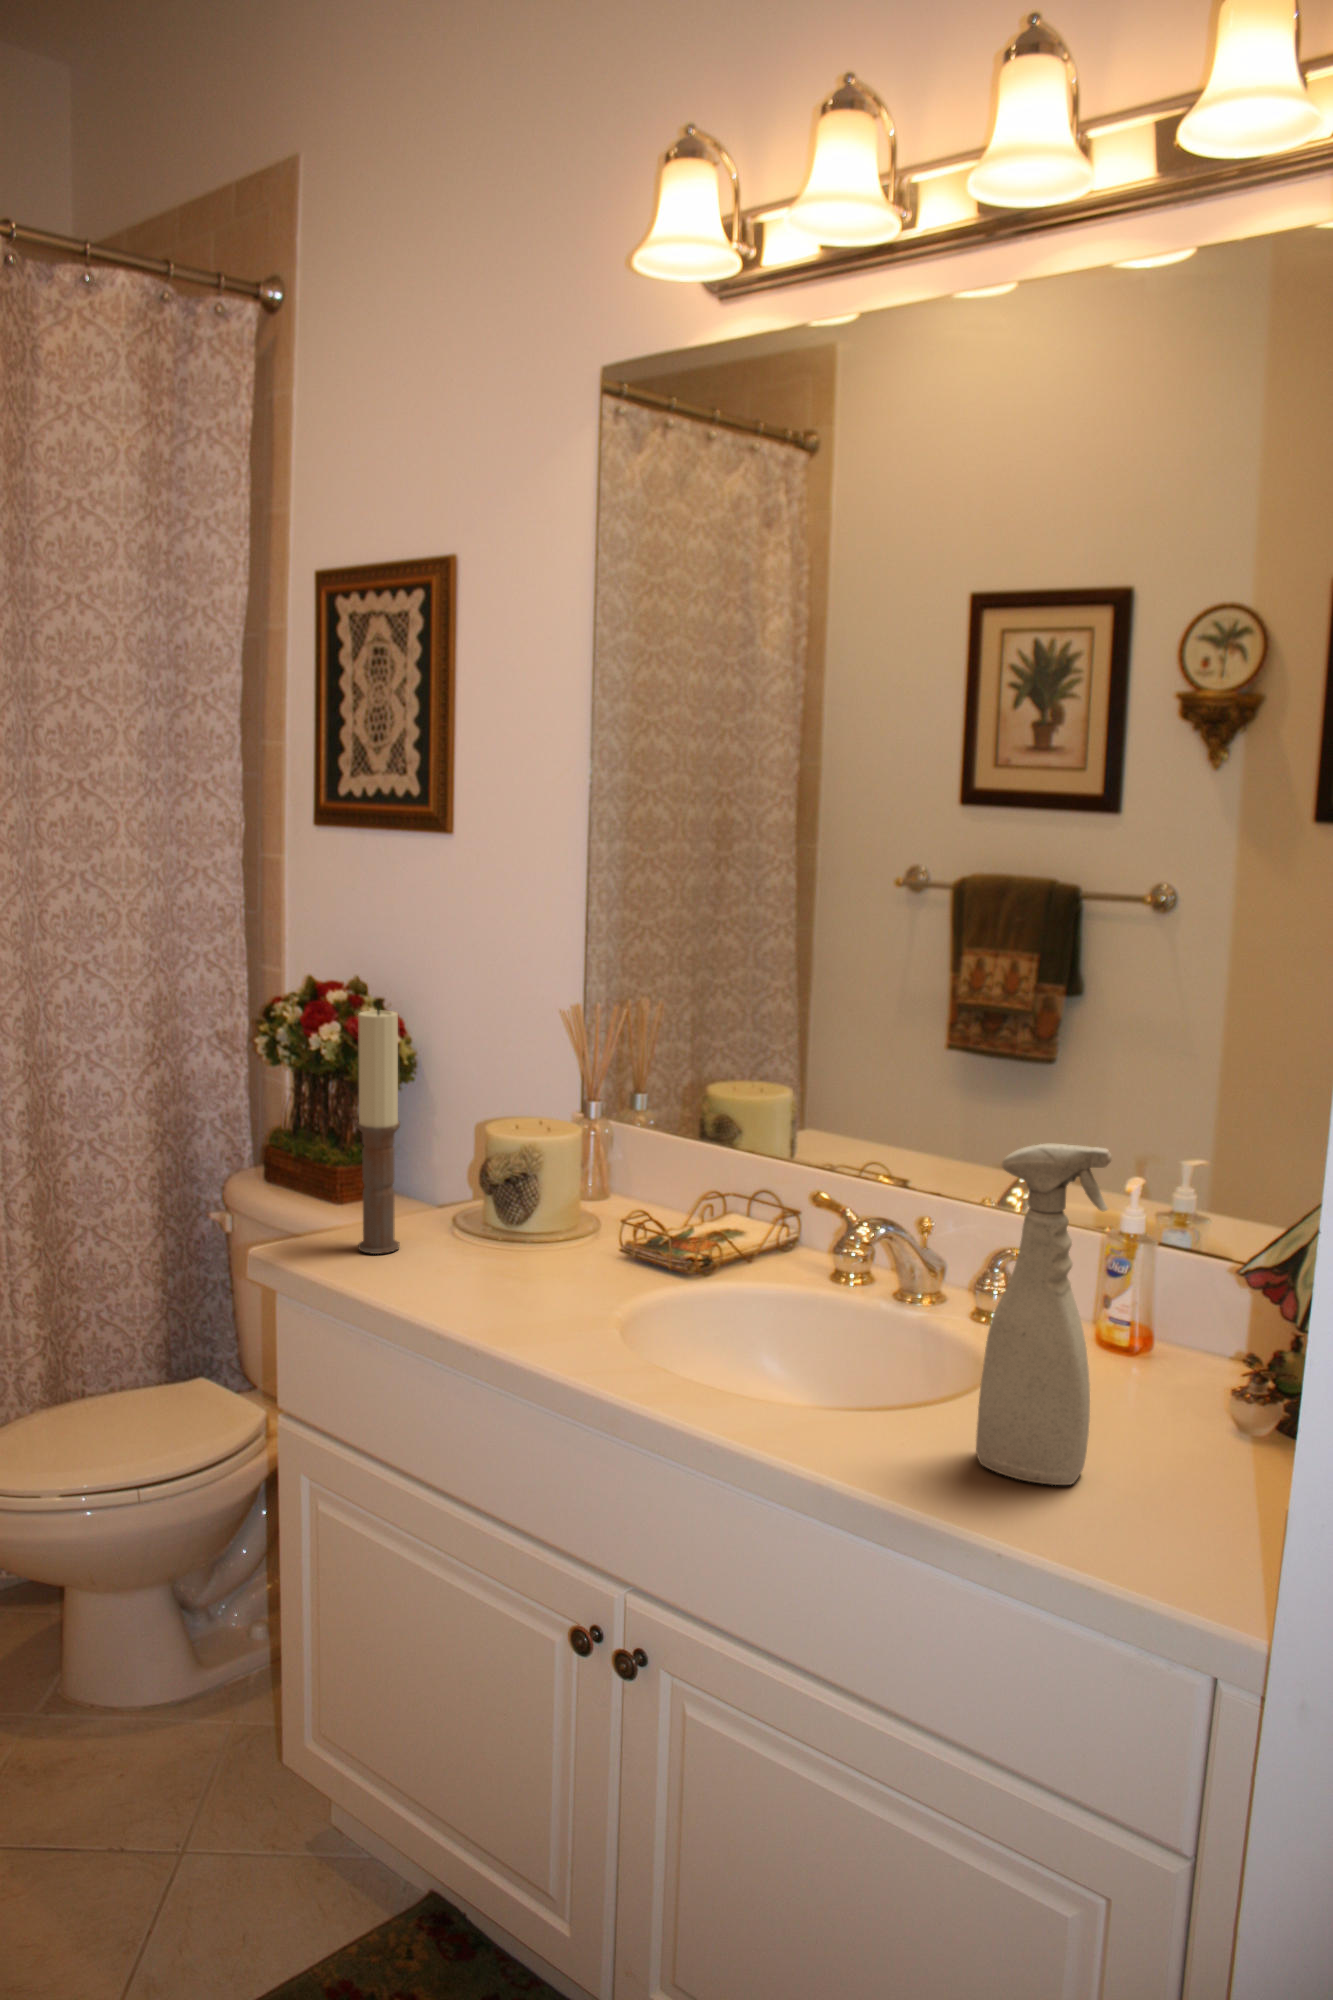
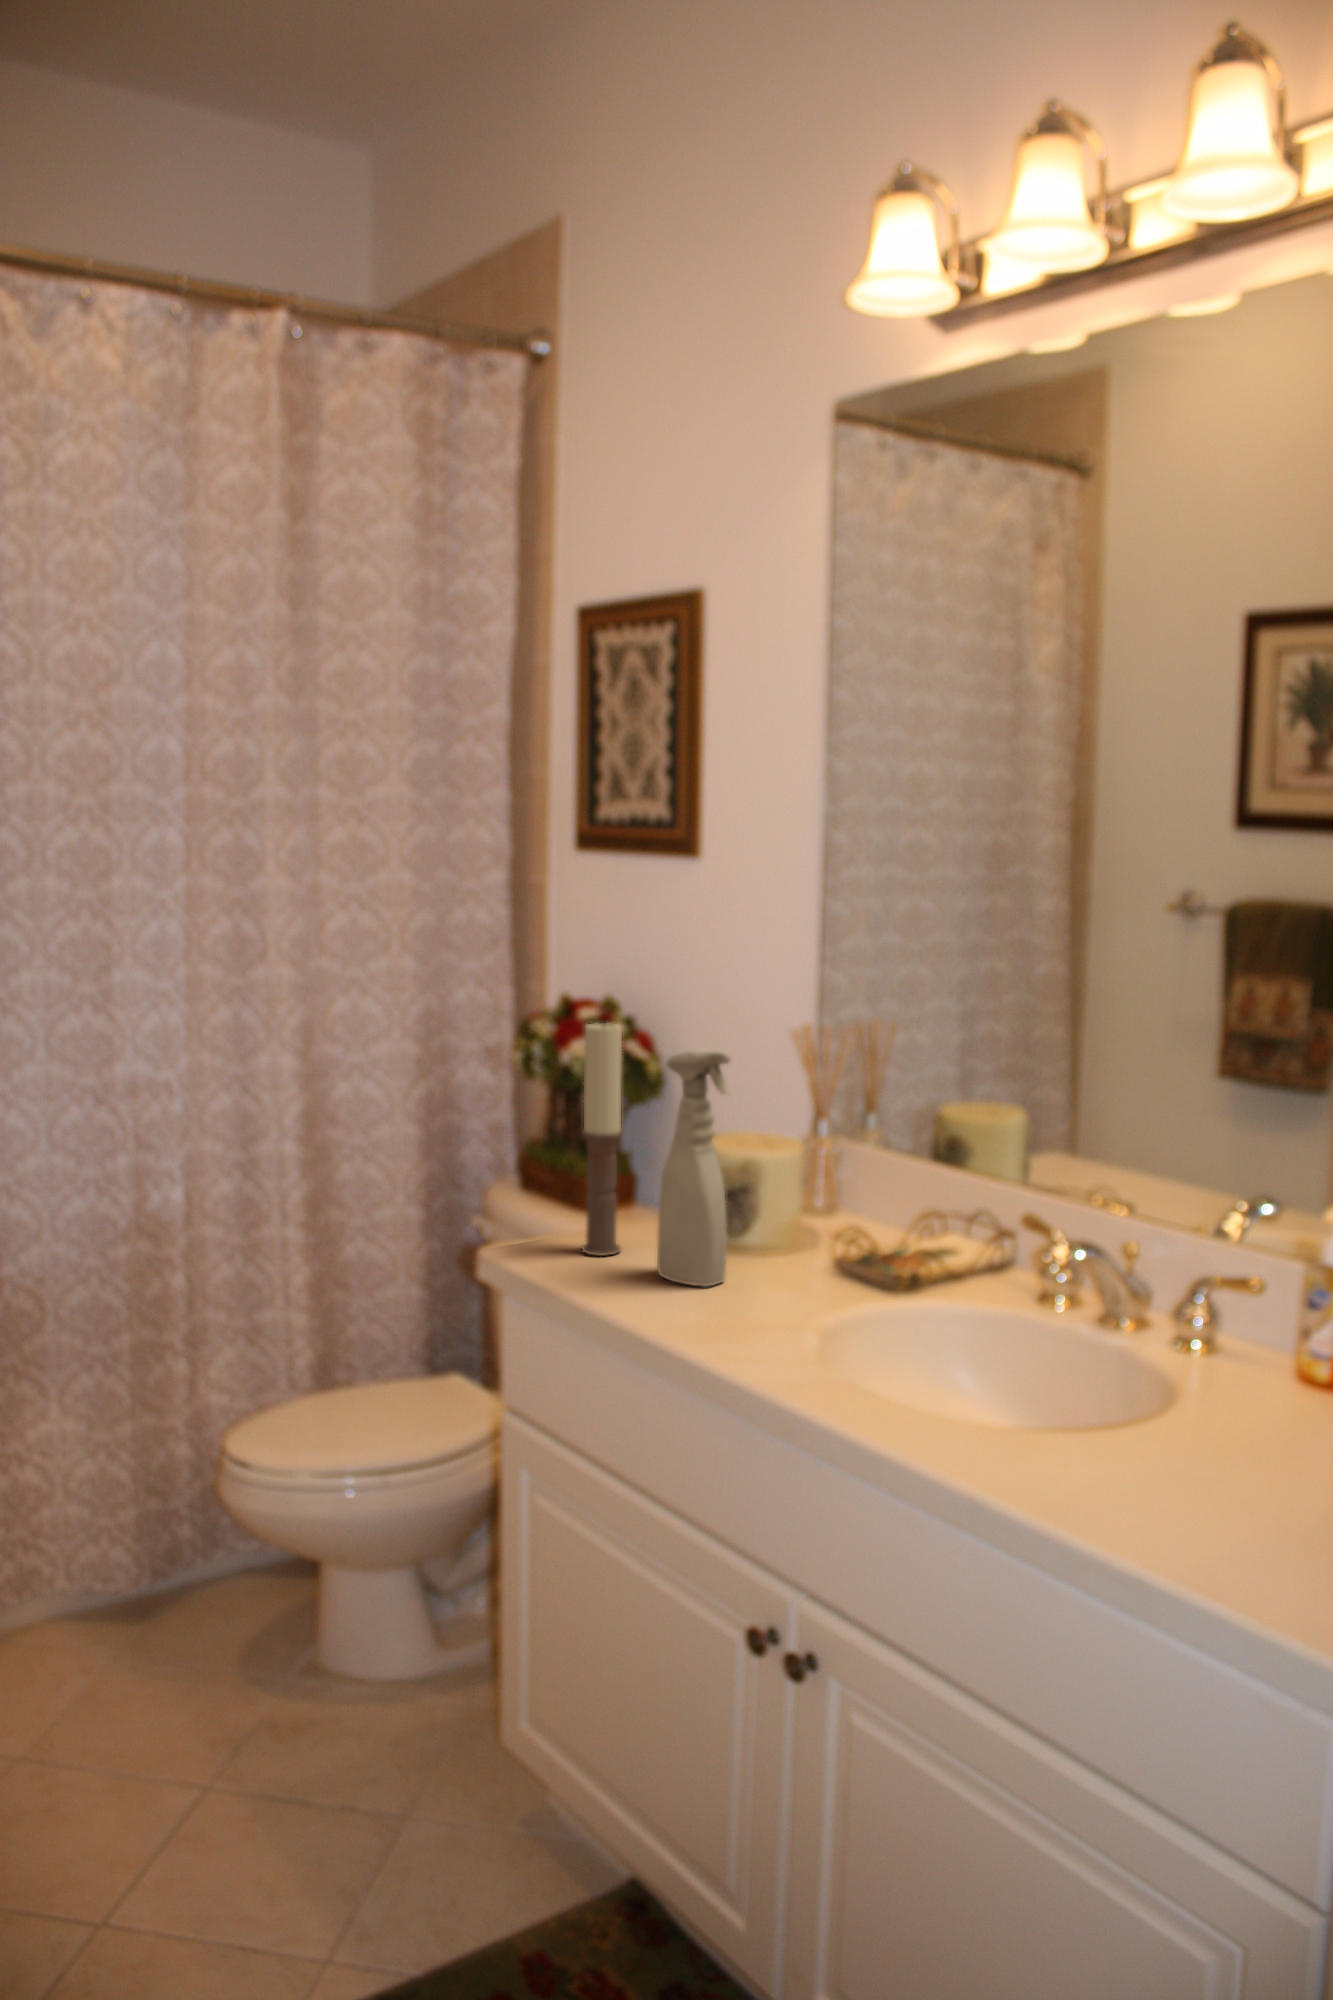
spray bottle: present [976,1144,1112,1485] -> present [657,1049,730,1286]

